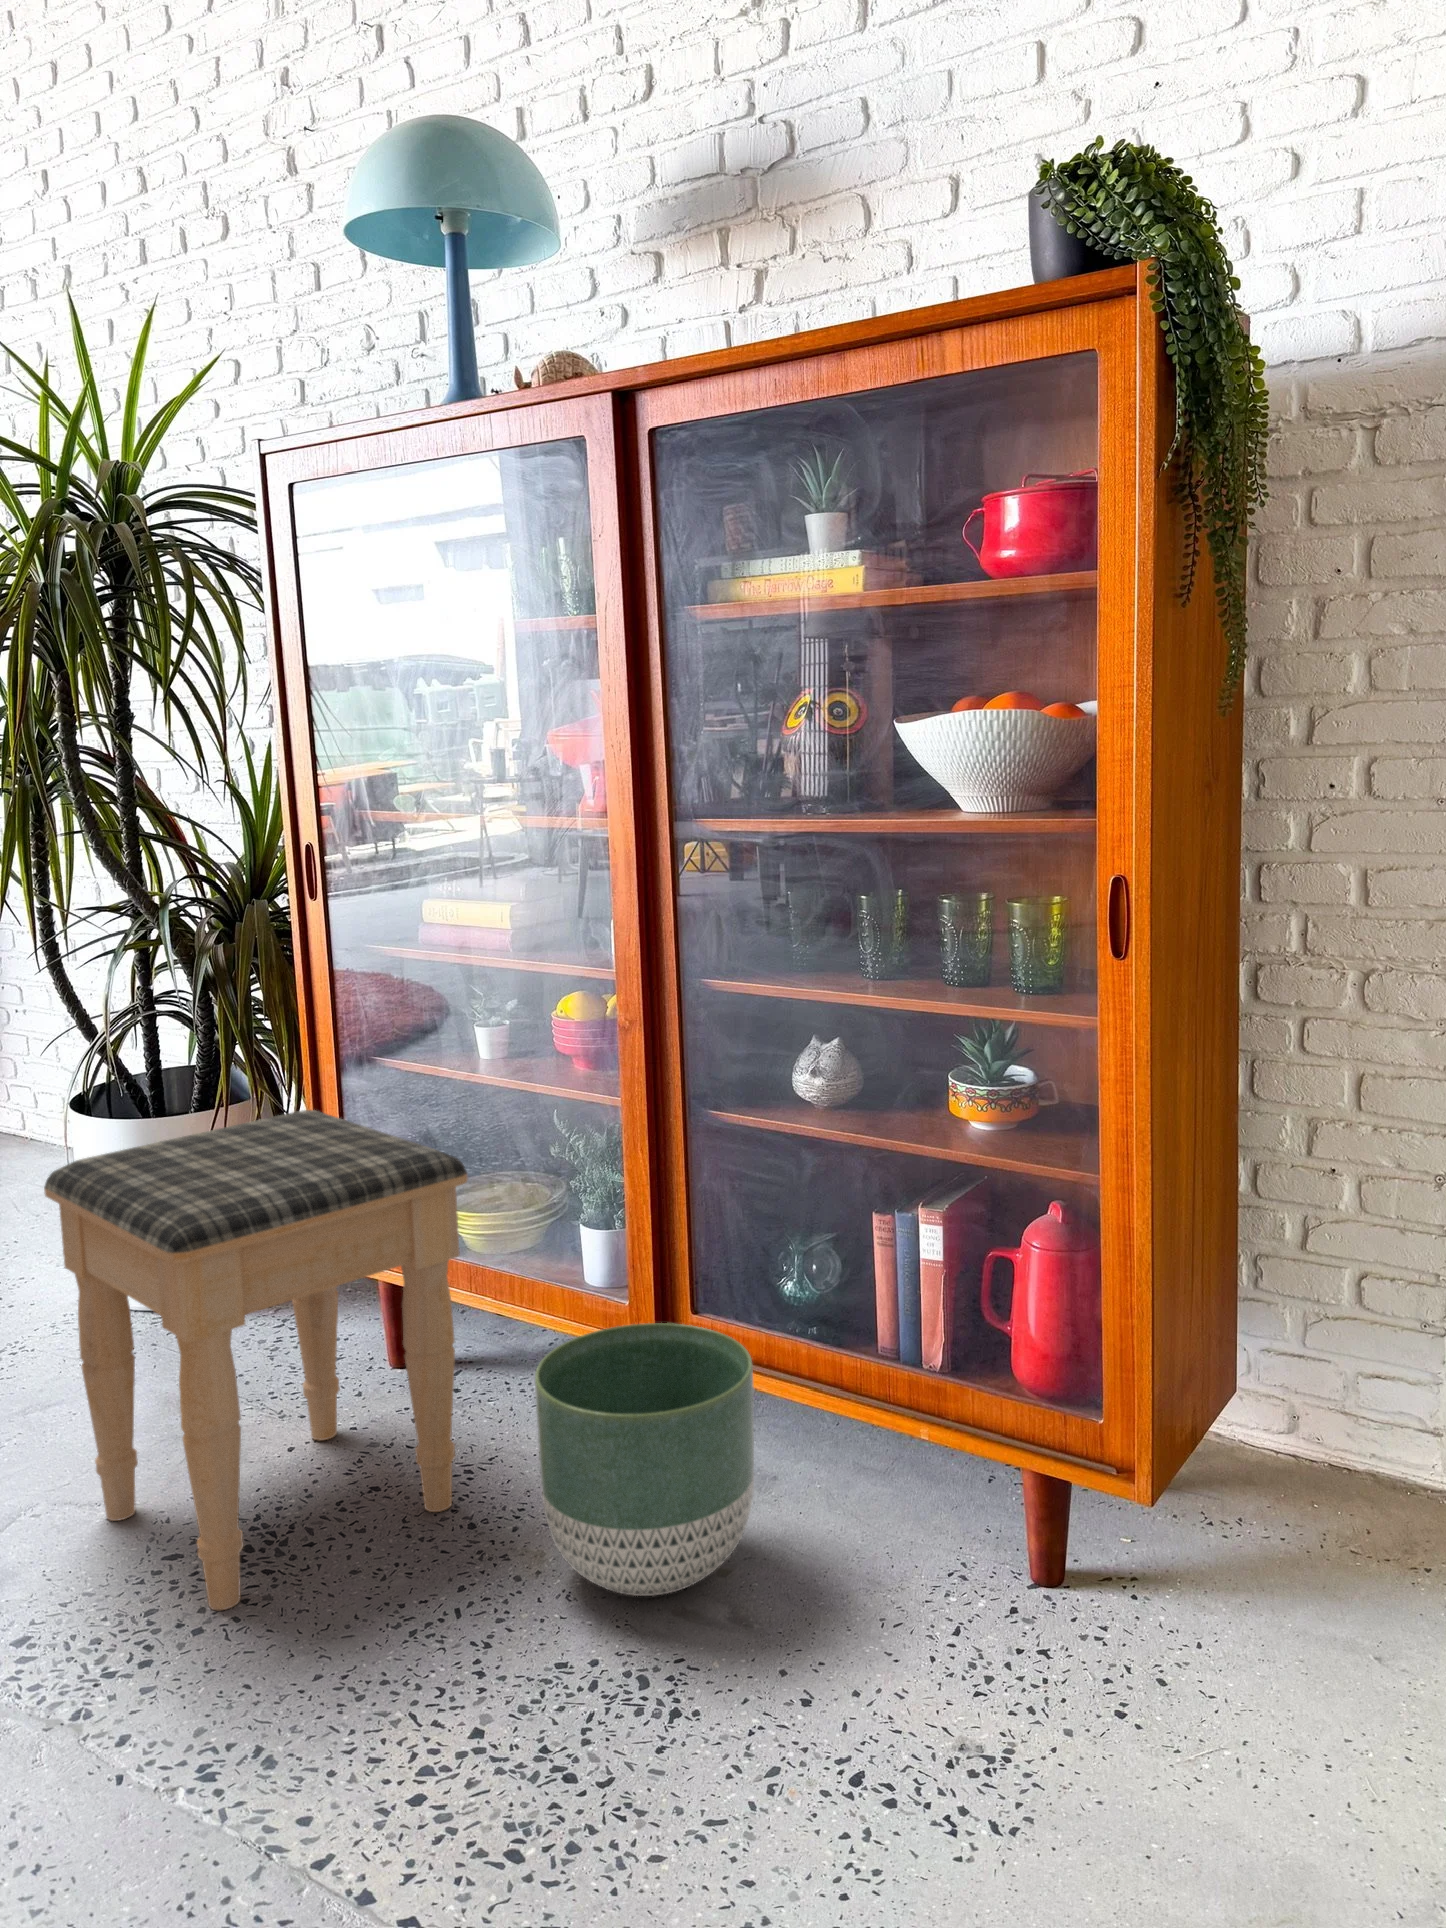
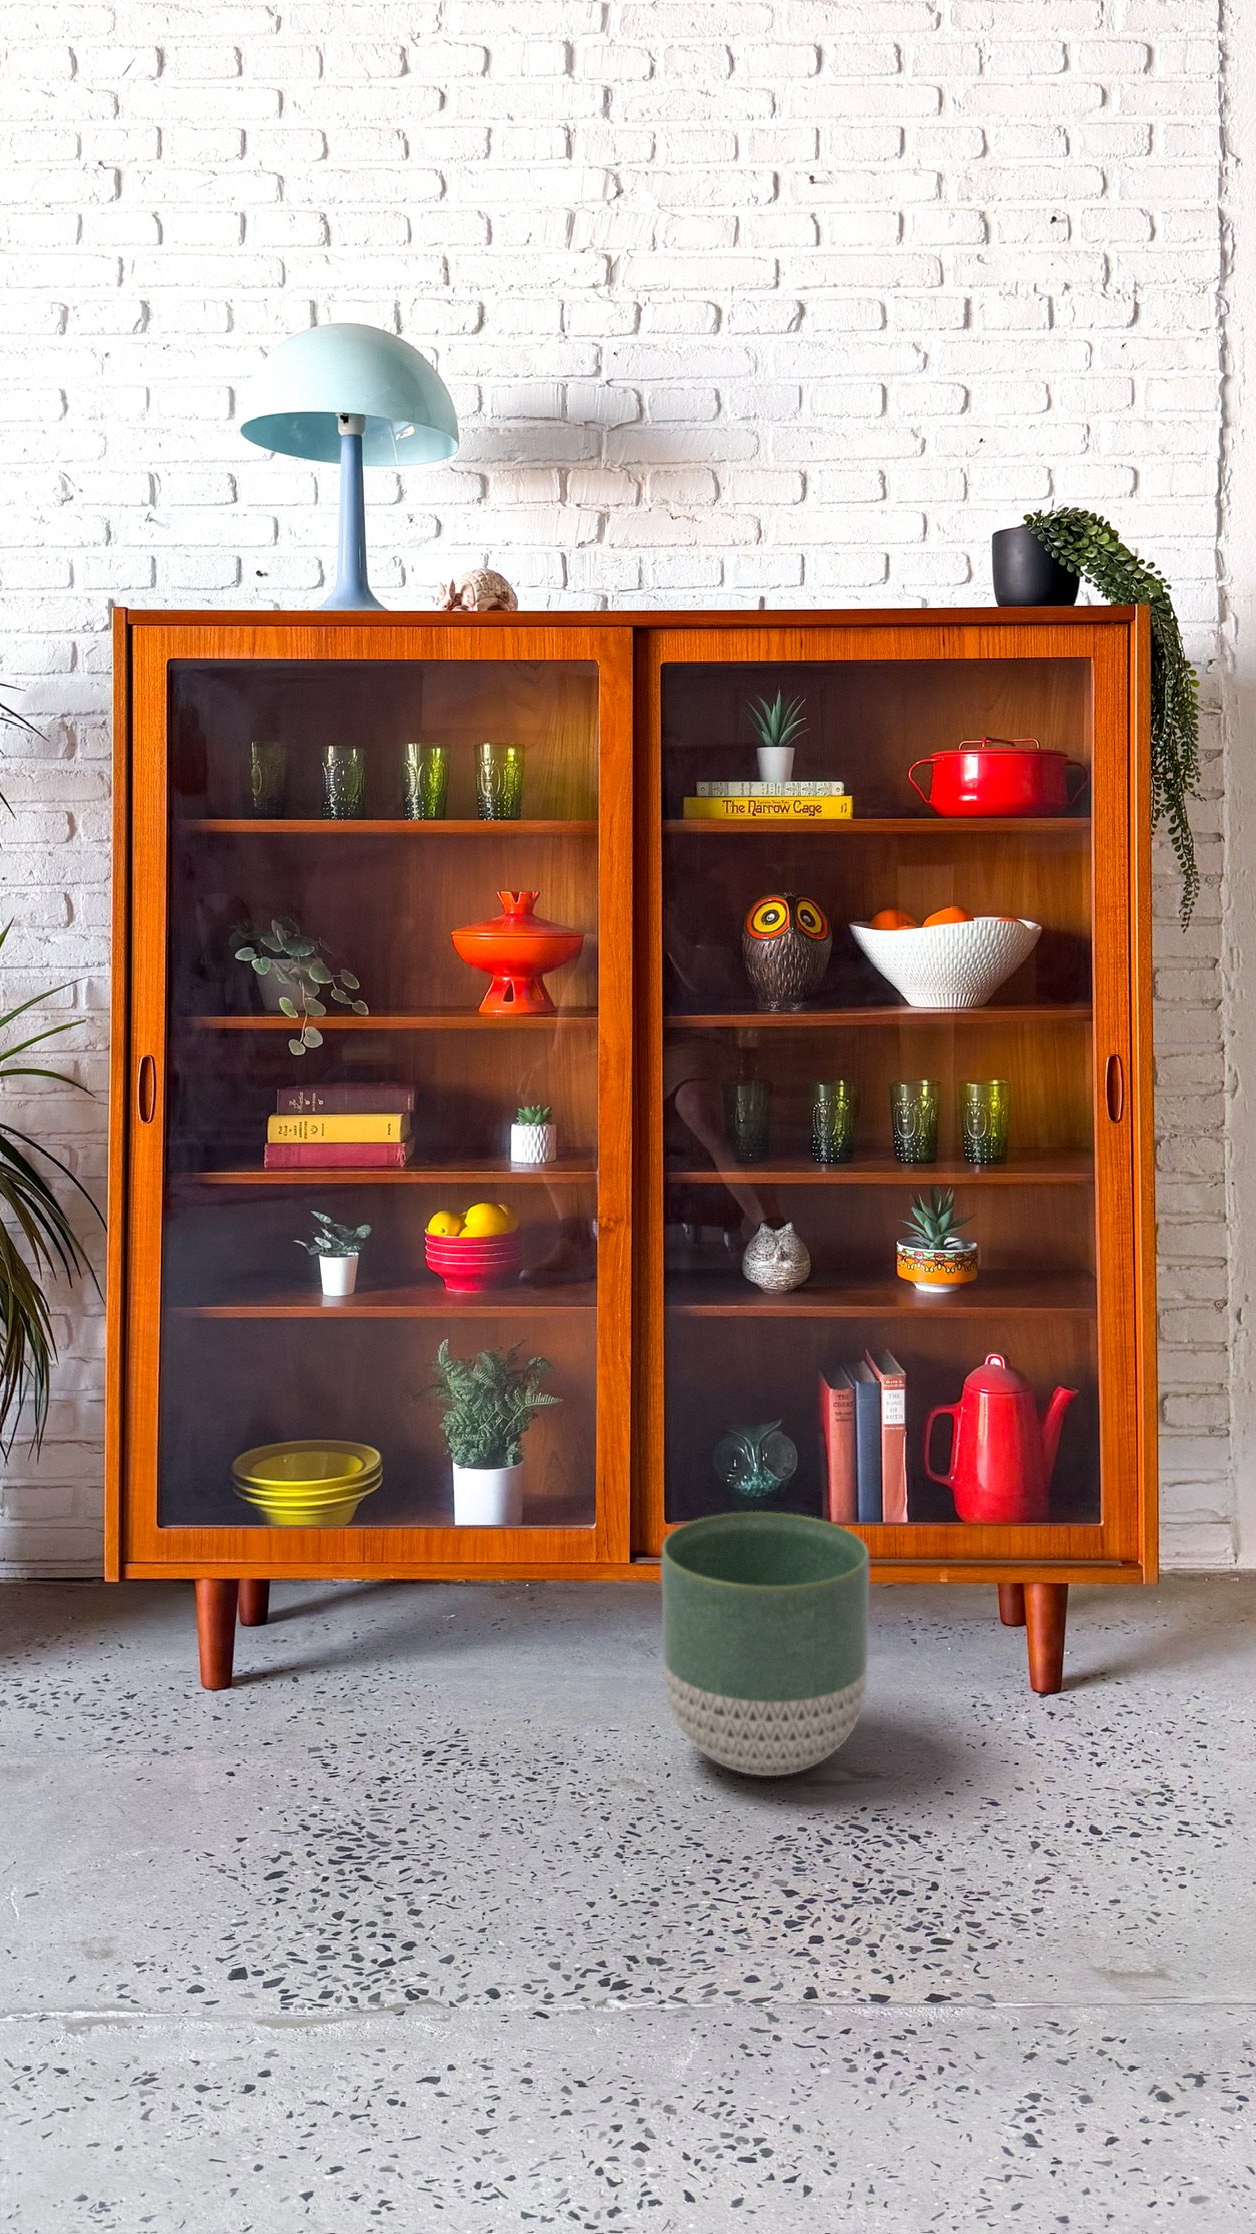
footstool: present [44,1110,468,1611] -> none [106,1360,535,1906]

